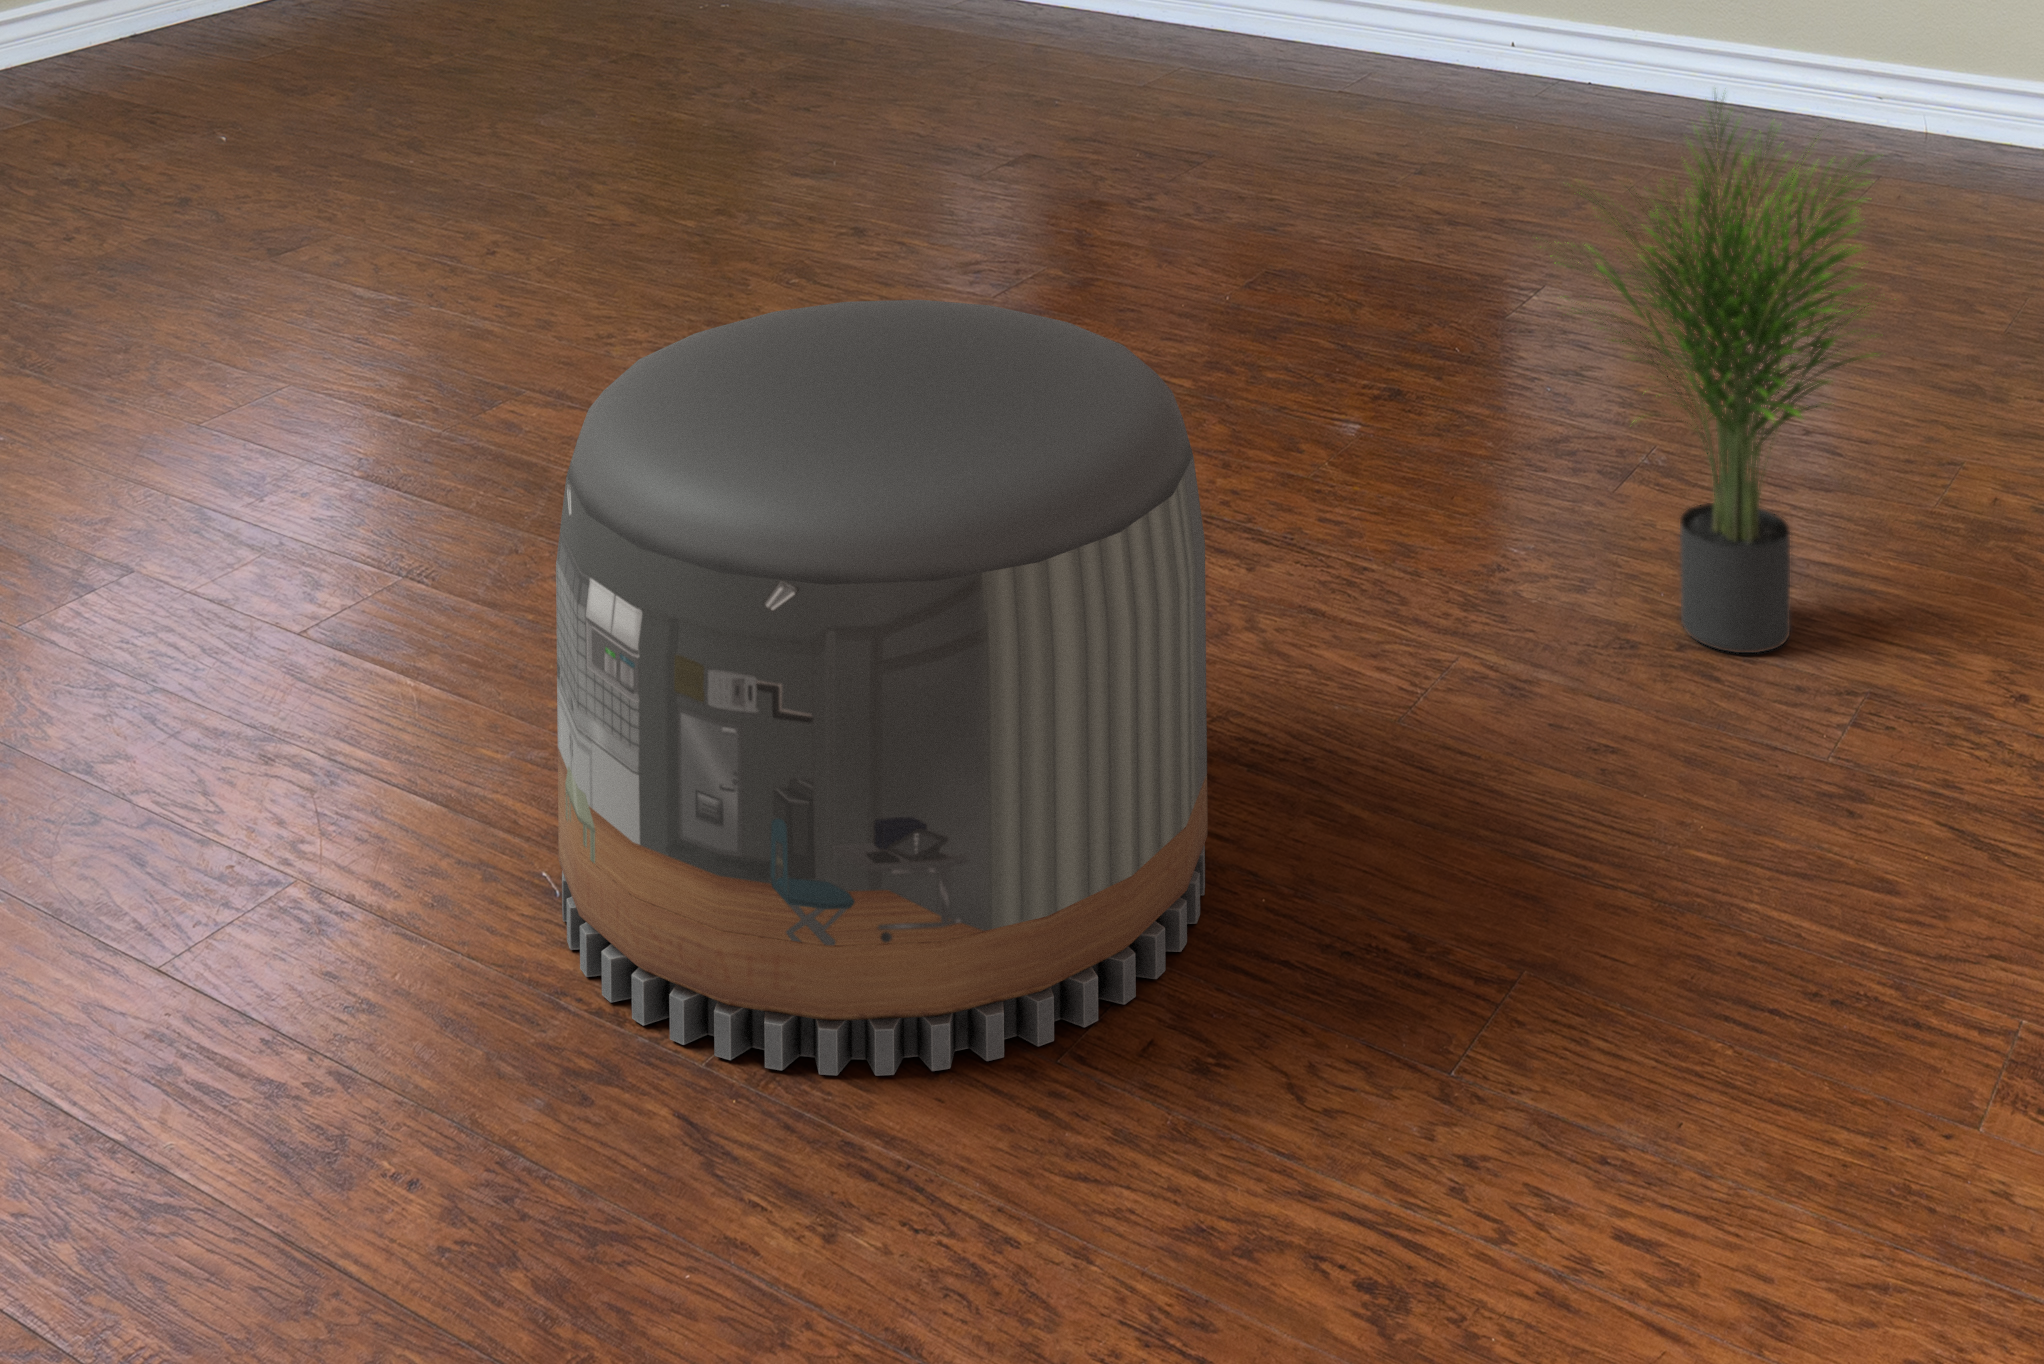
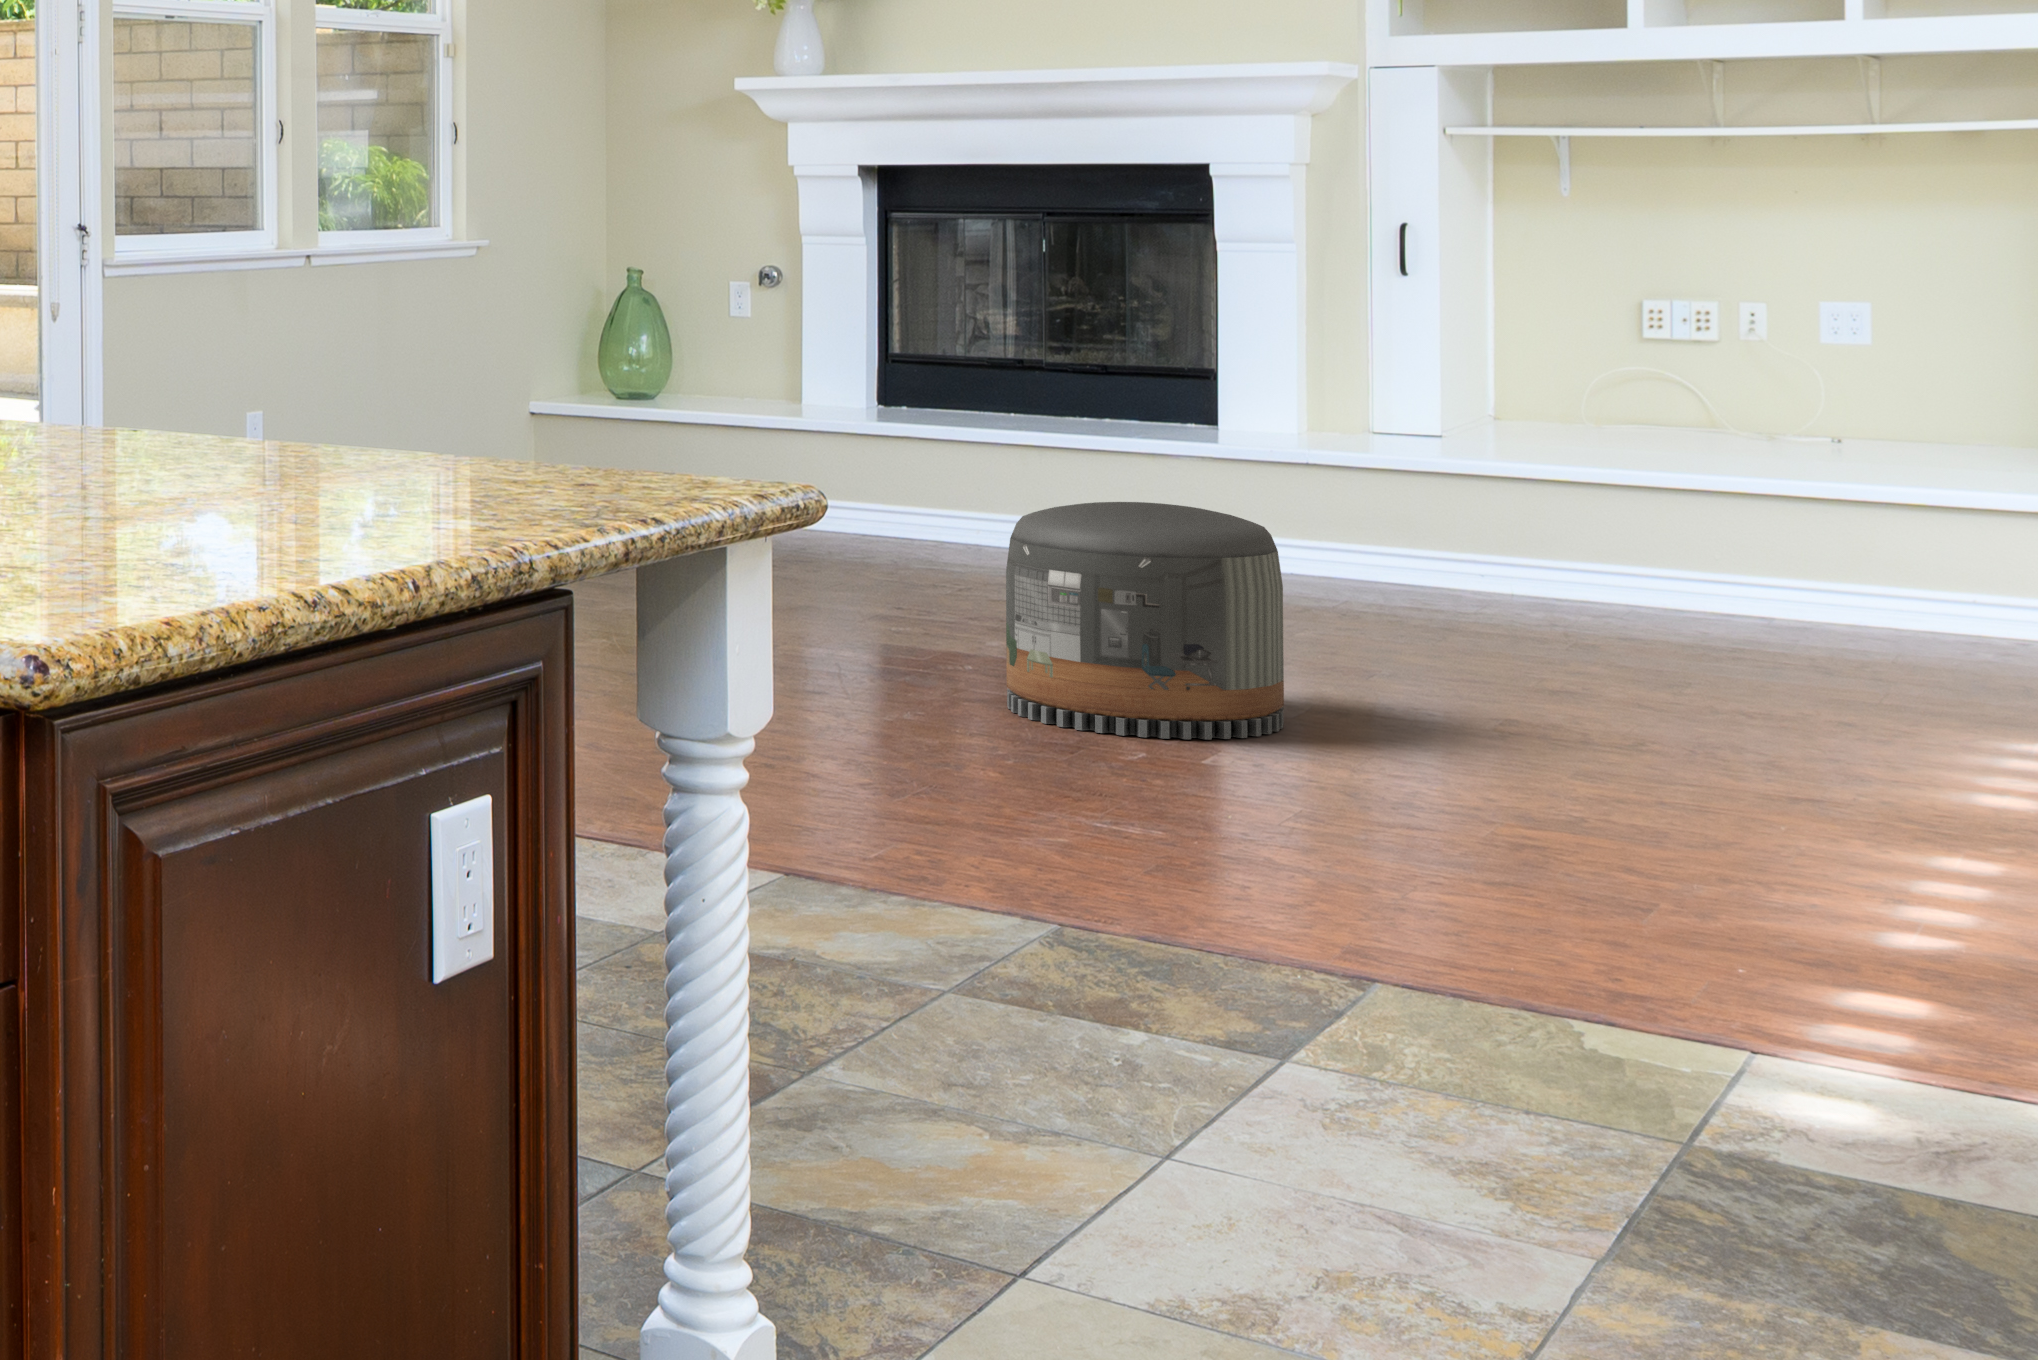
potted plant: present [1555,121,1880,653] -> none [1371,452,1562,695]

